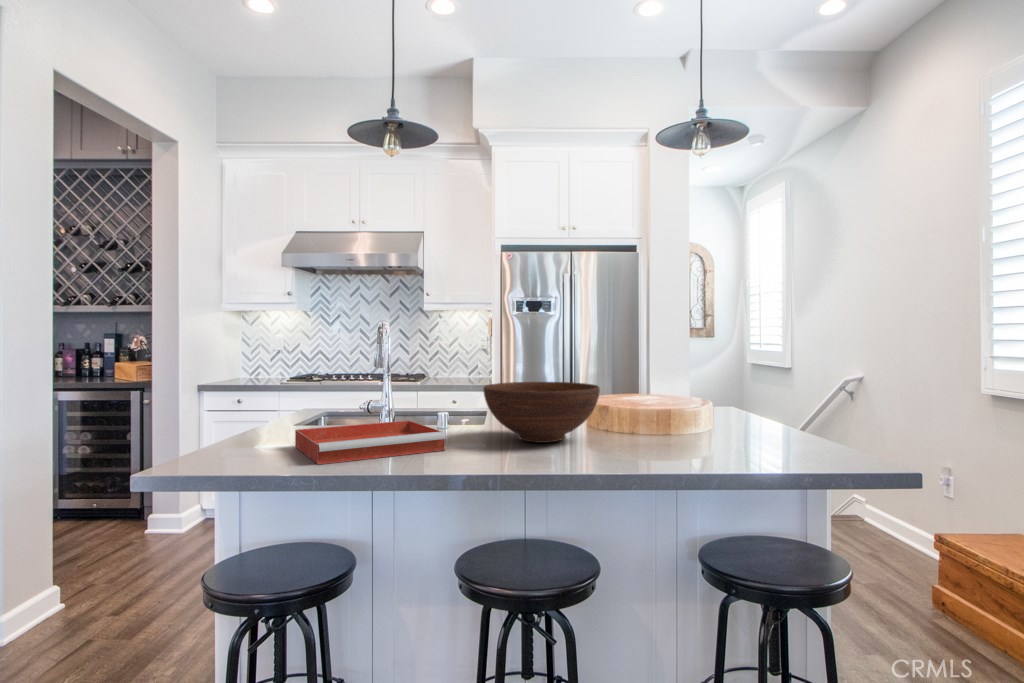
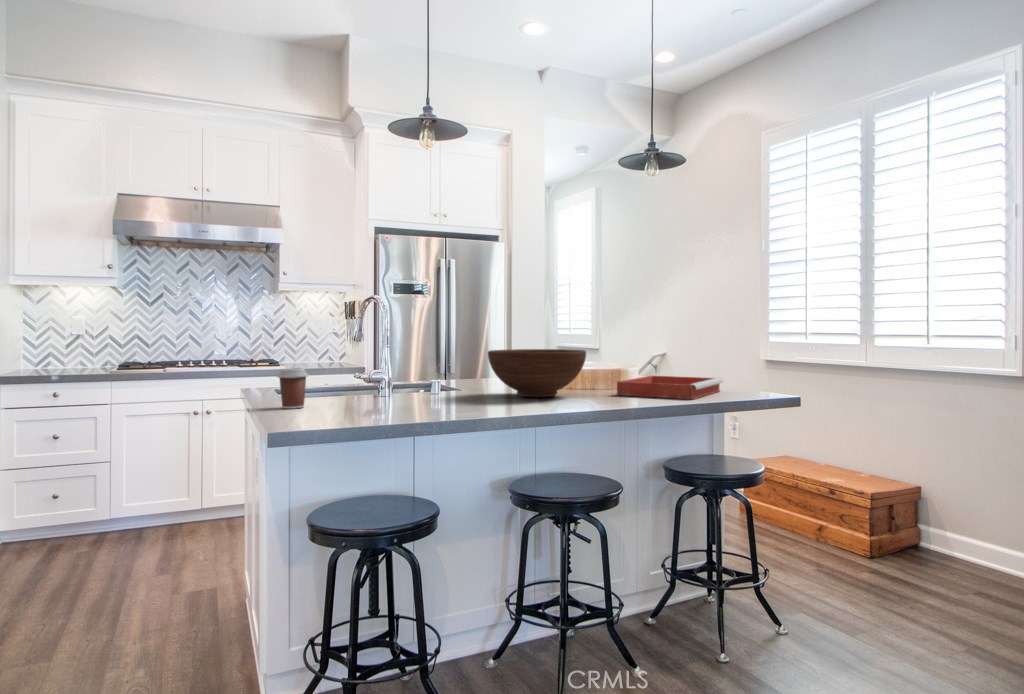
coffee cup: none [266,398,297,439] -> present [277,368,308,409]
tray: present [295,421,446,464] -> present [617,376,723,399]

